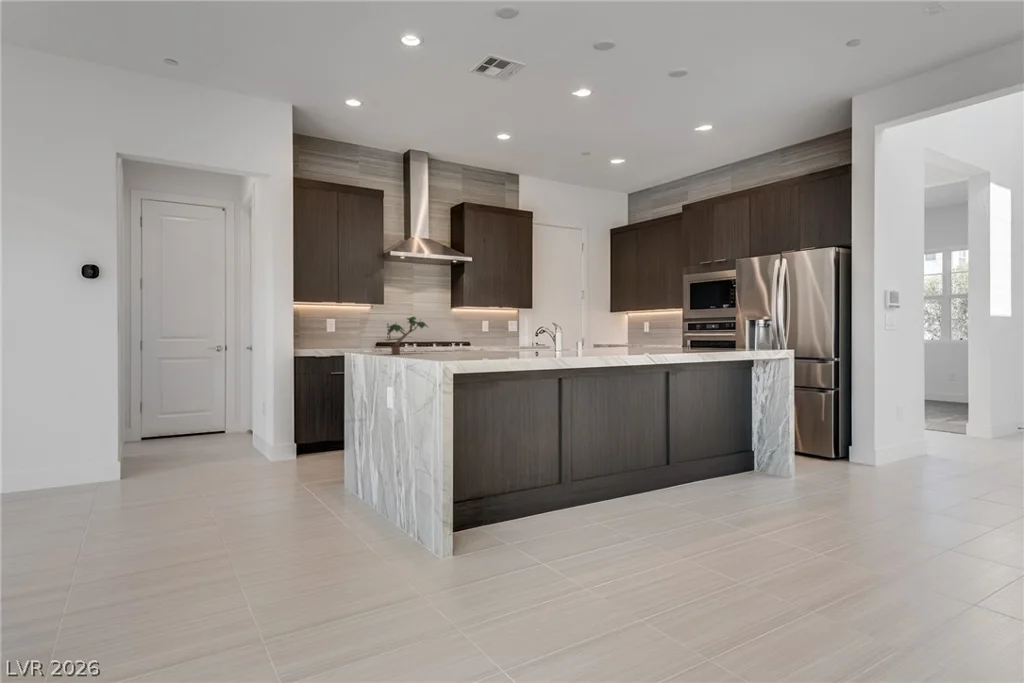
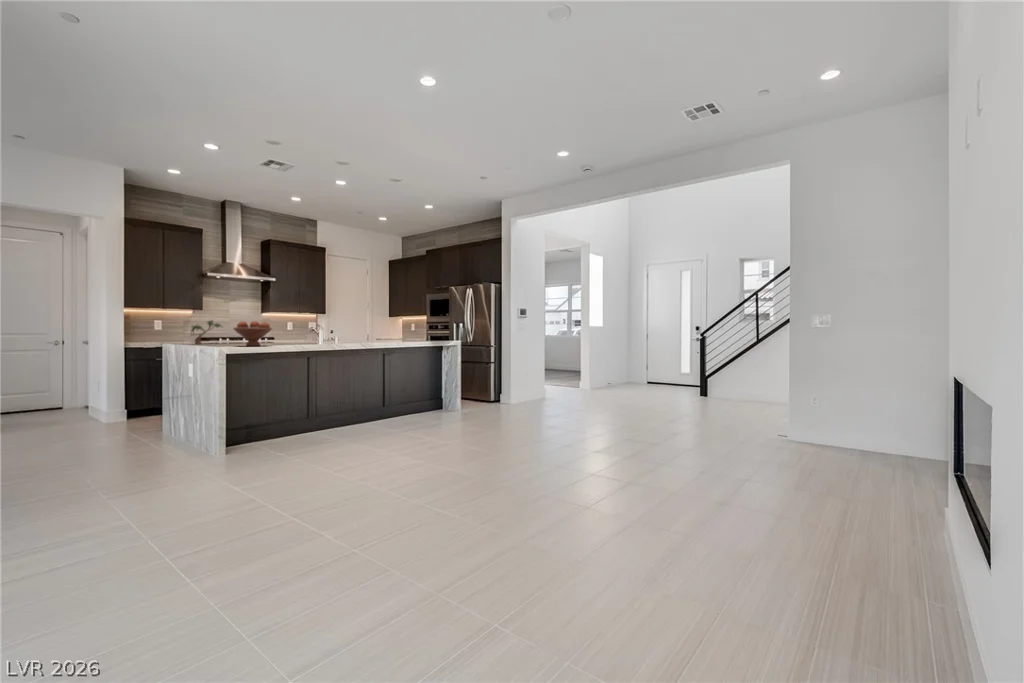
fruit bowl: none [462,316,521,359] -> present [234,321,272,346]

